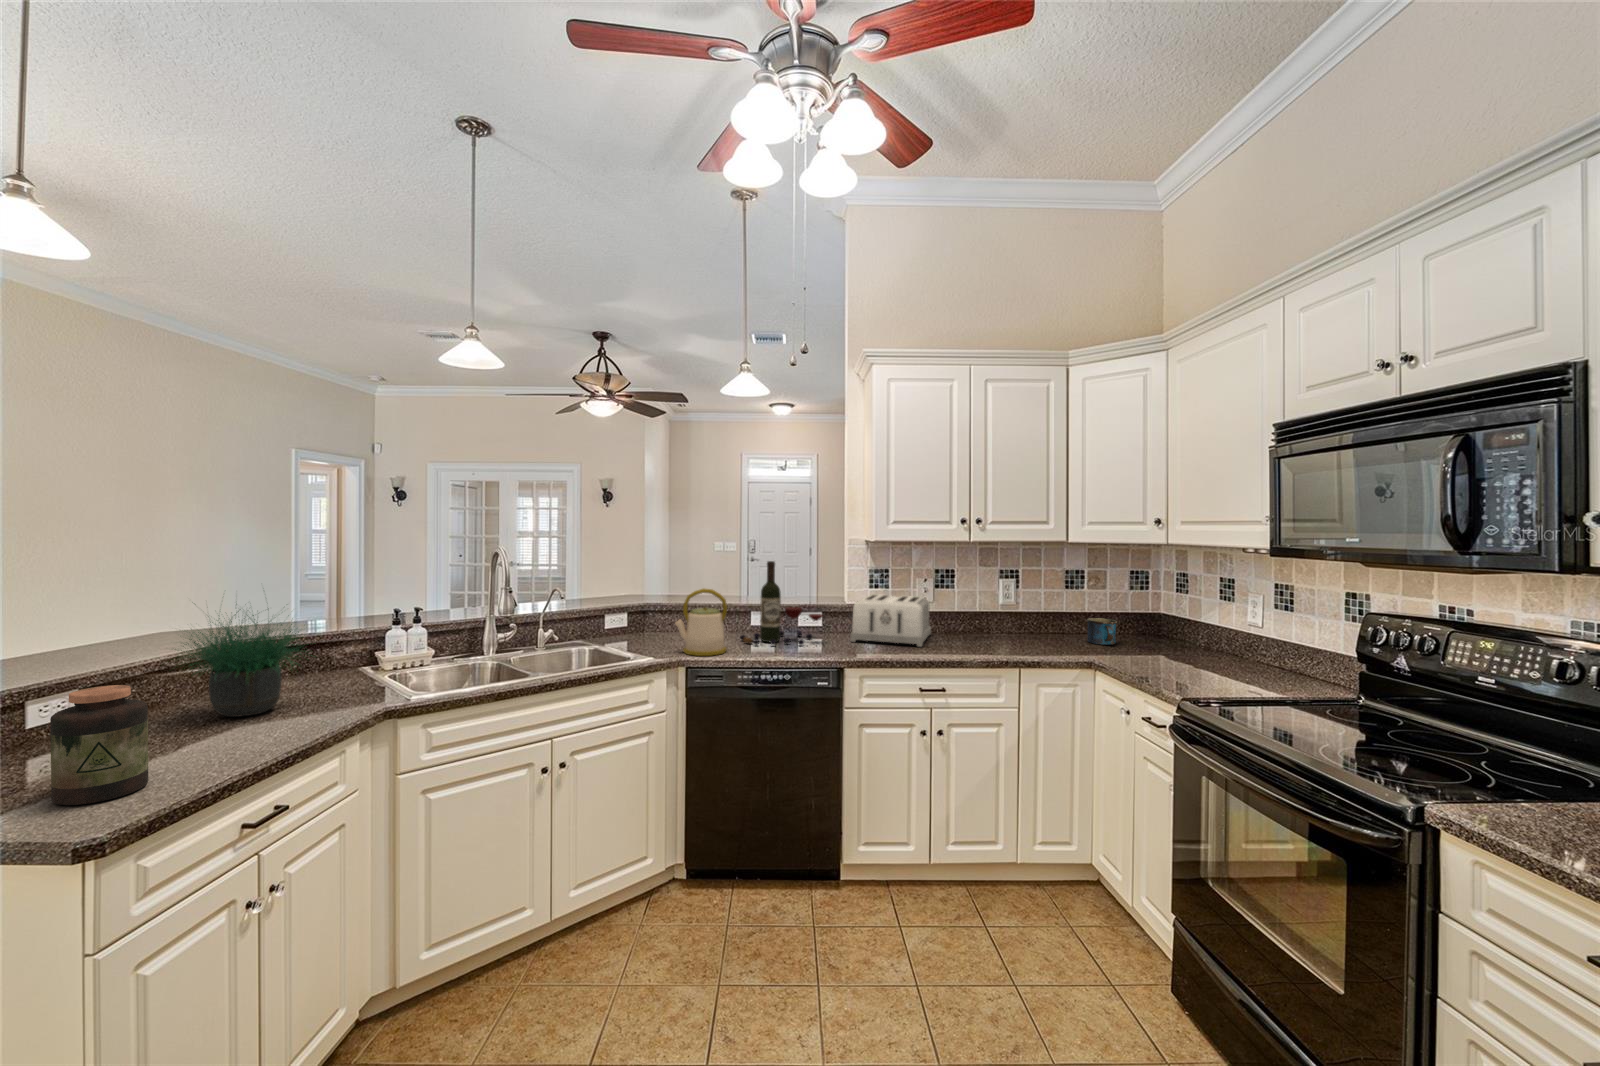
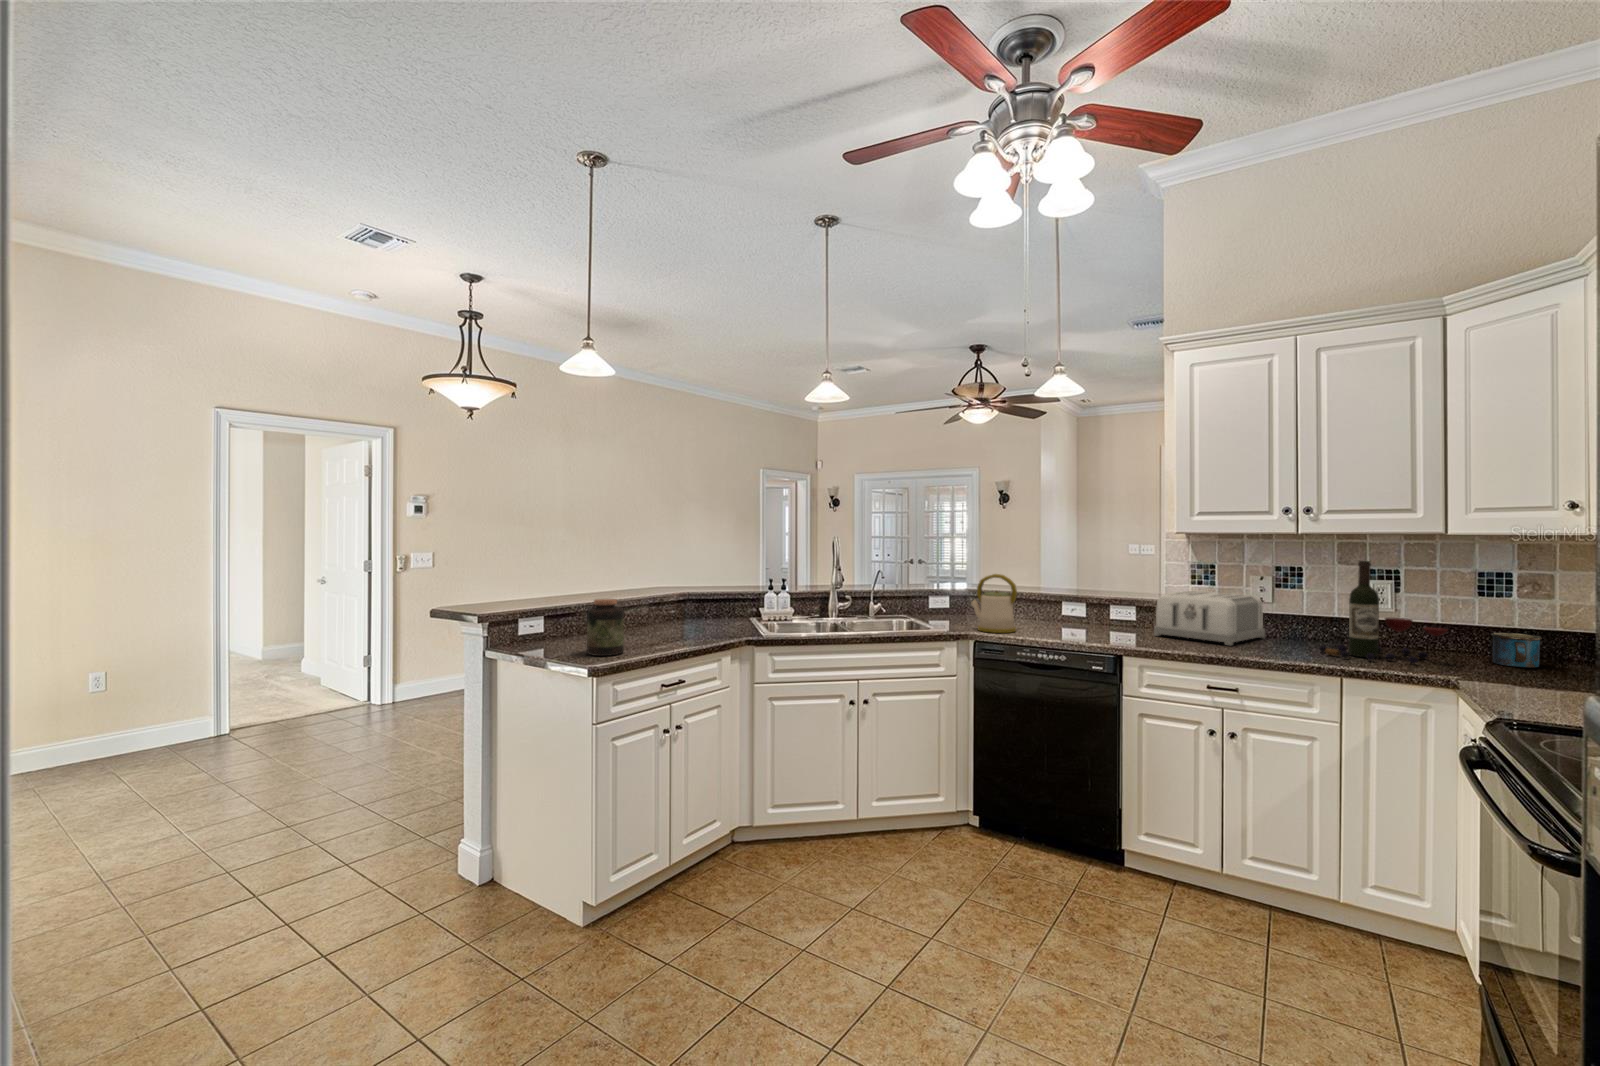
wine bottle: present [740,561,823,645] -> present [1319,561,1448,663]
potted plant: present [181,609,299,717] -> none [637,552,717,633]

